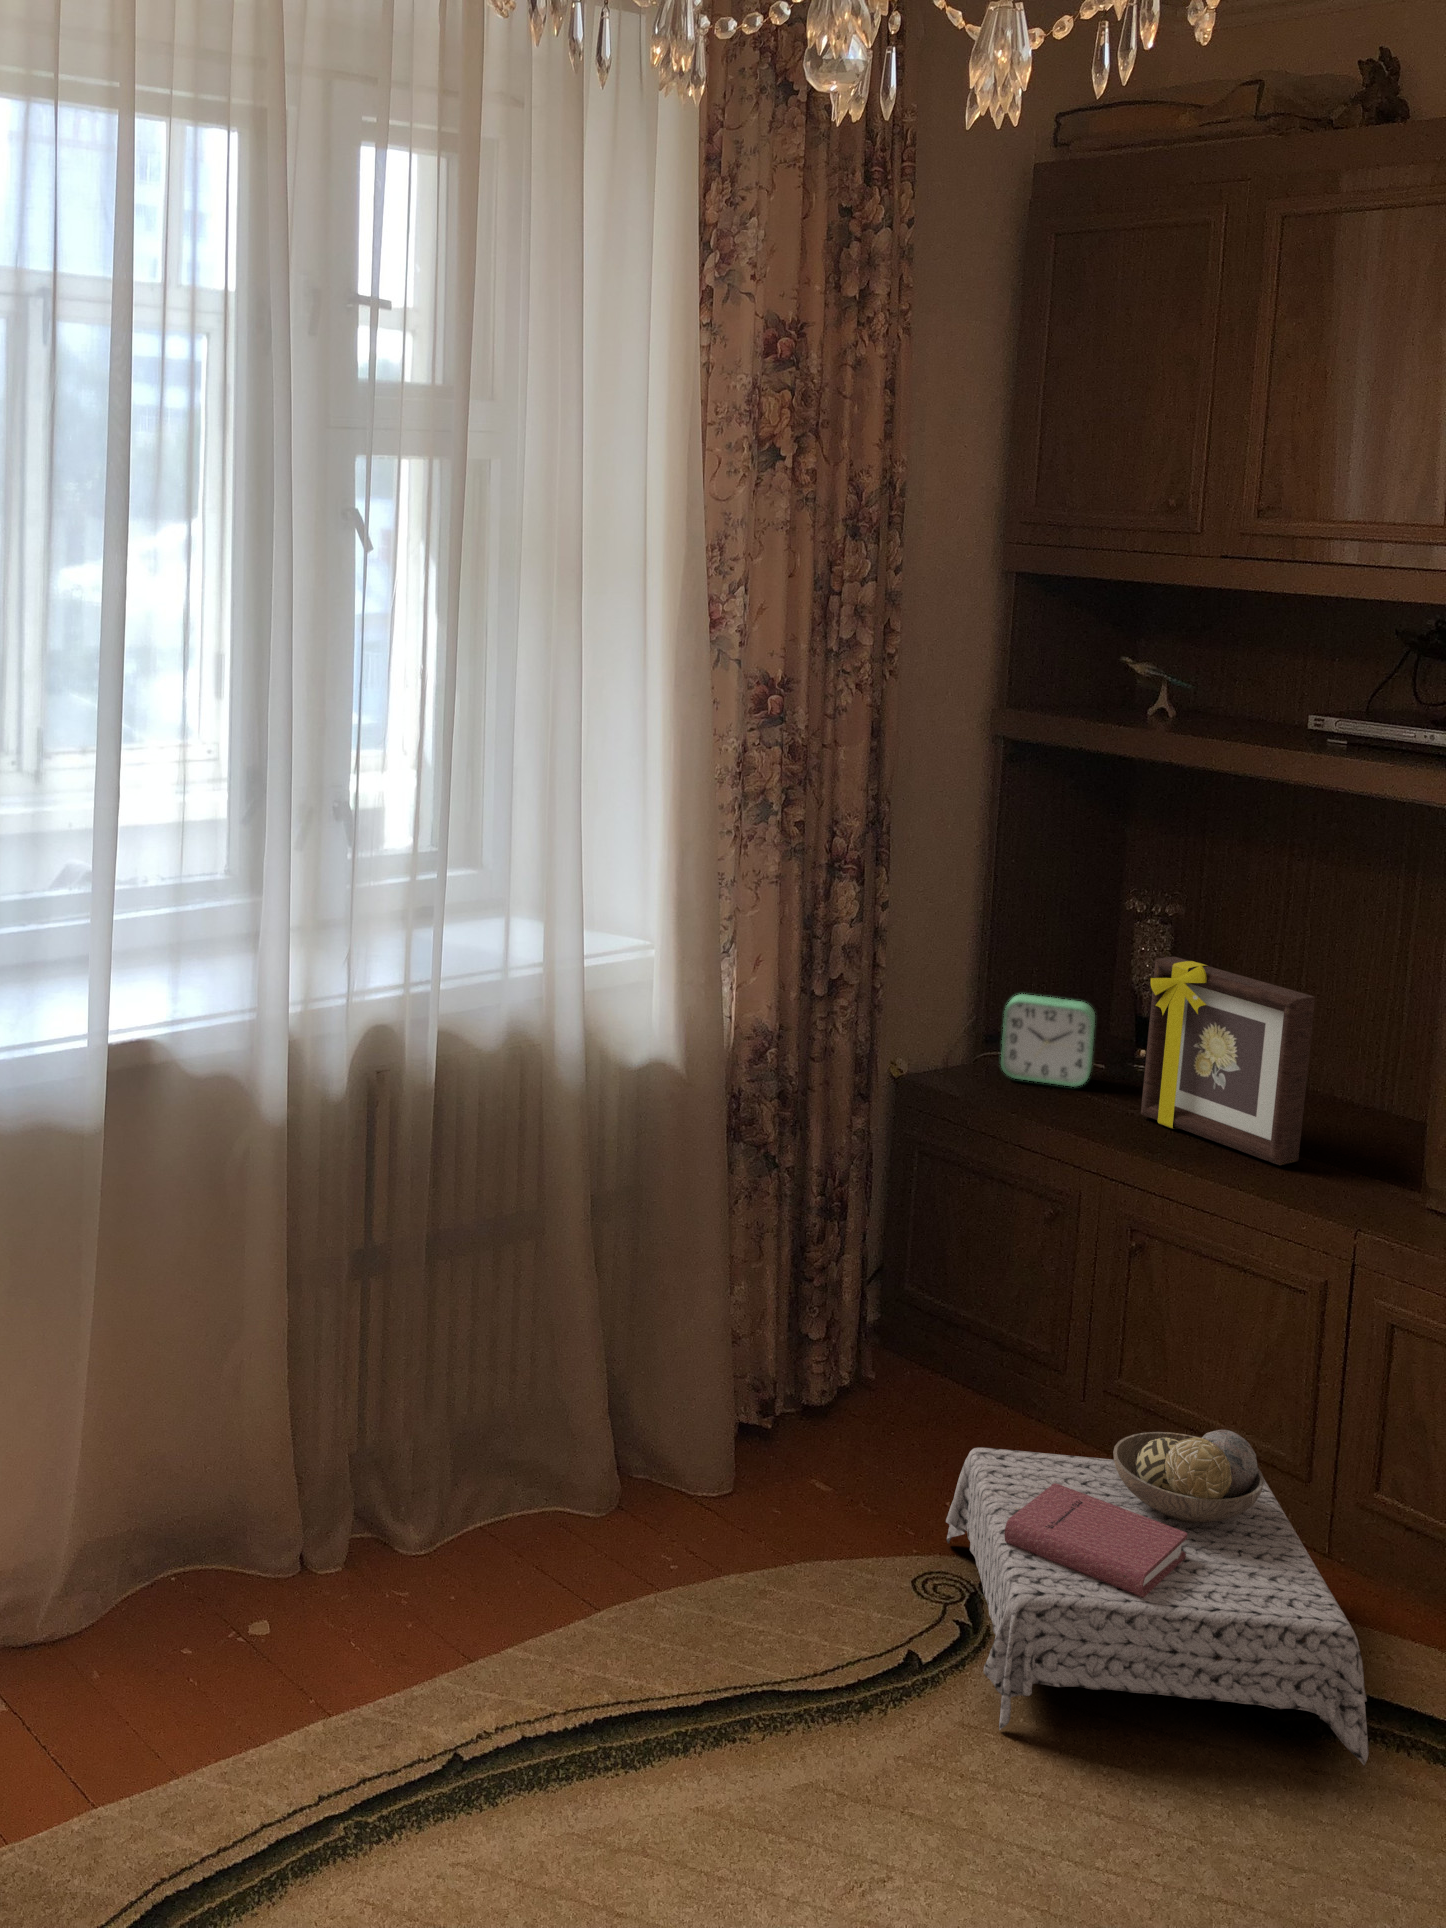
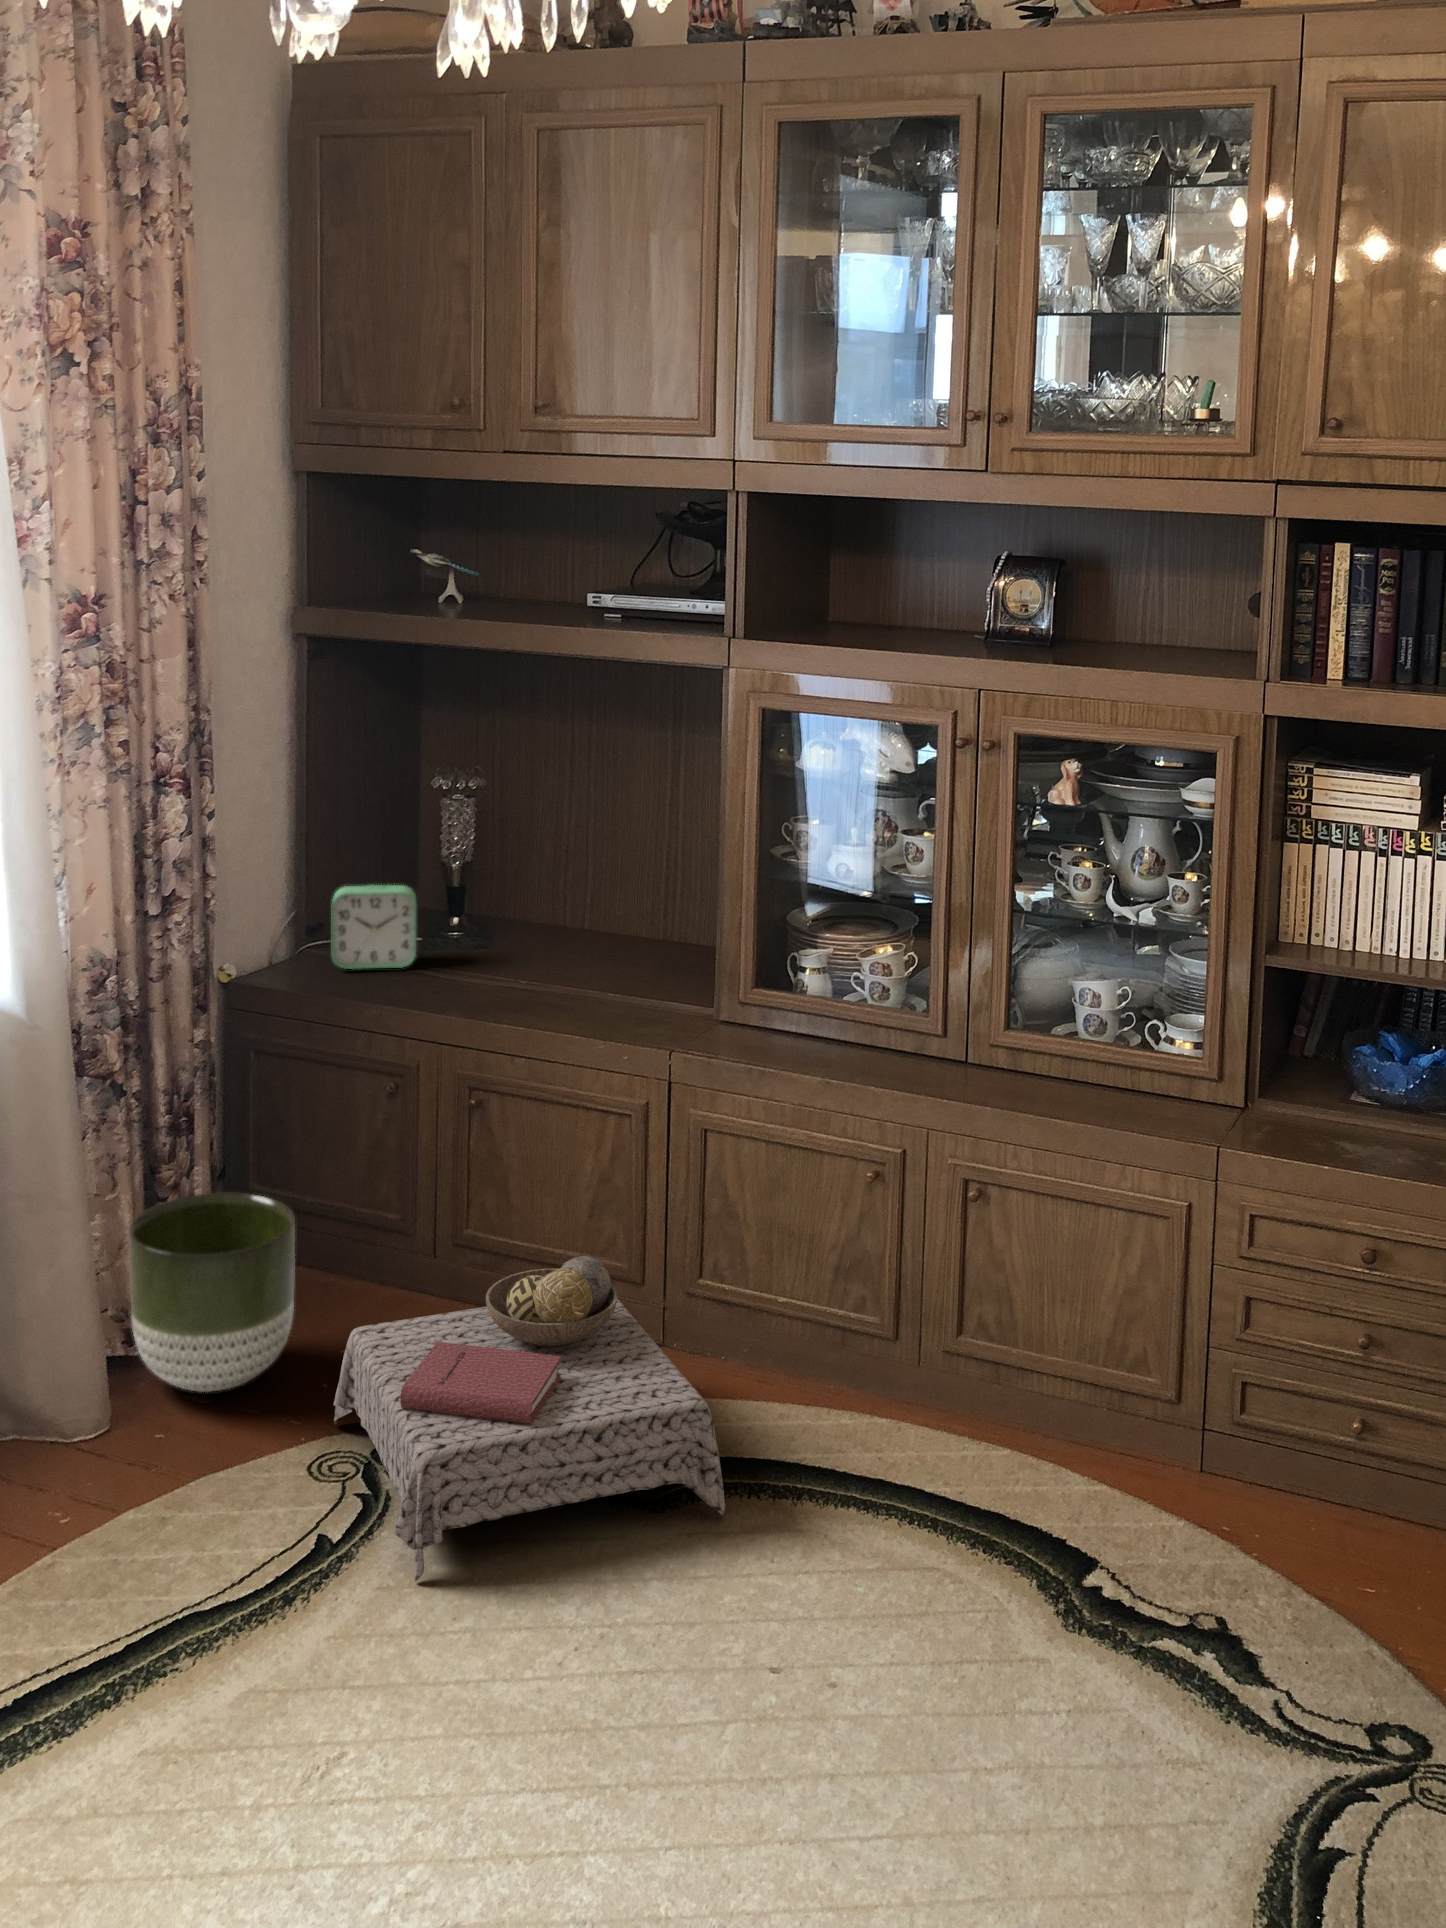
picture frame: present [1141,957,1315,1165] -> none [468,831,617,1009]
planter: none [763,1277,929,1478] -> present [129,1193,295,1392]

